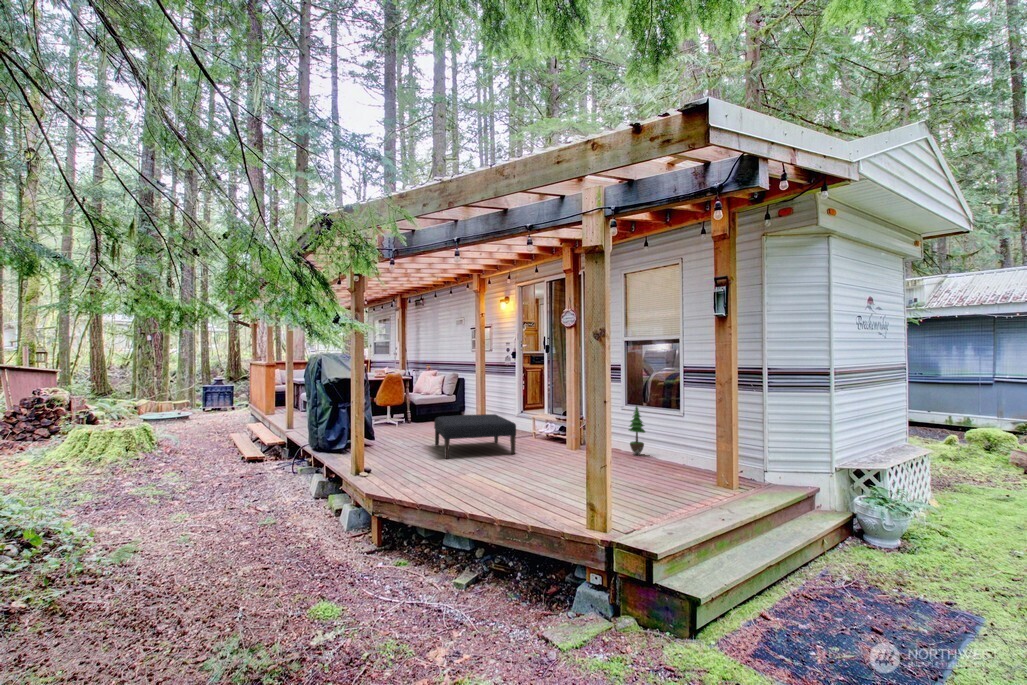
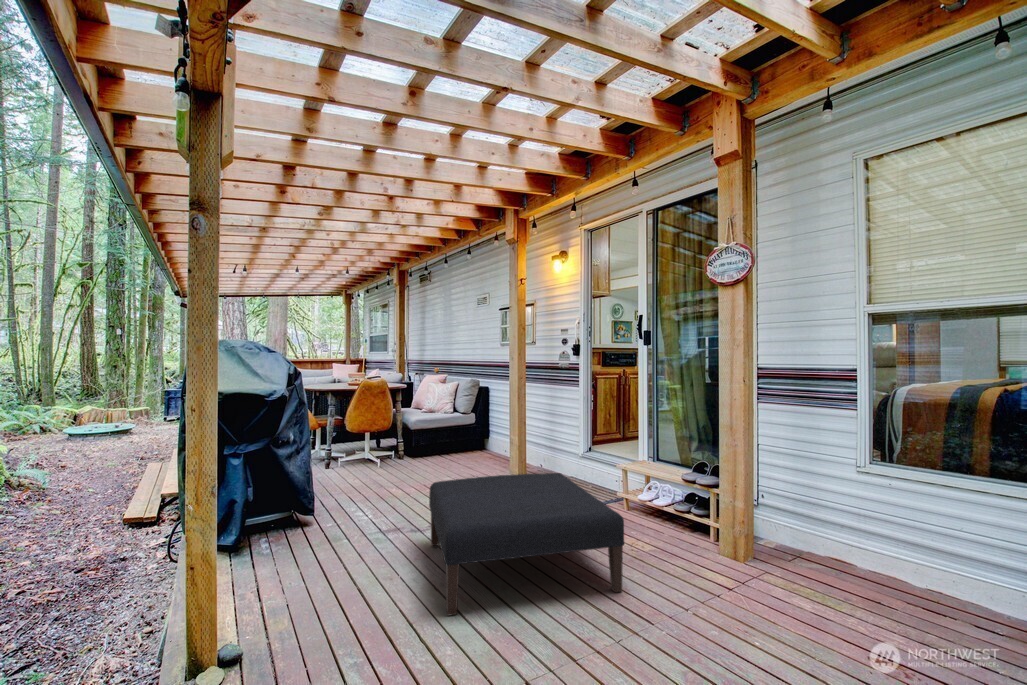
potted tree: present [629,406,645,454] -> none [913,476,974,606]

